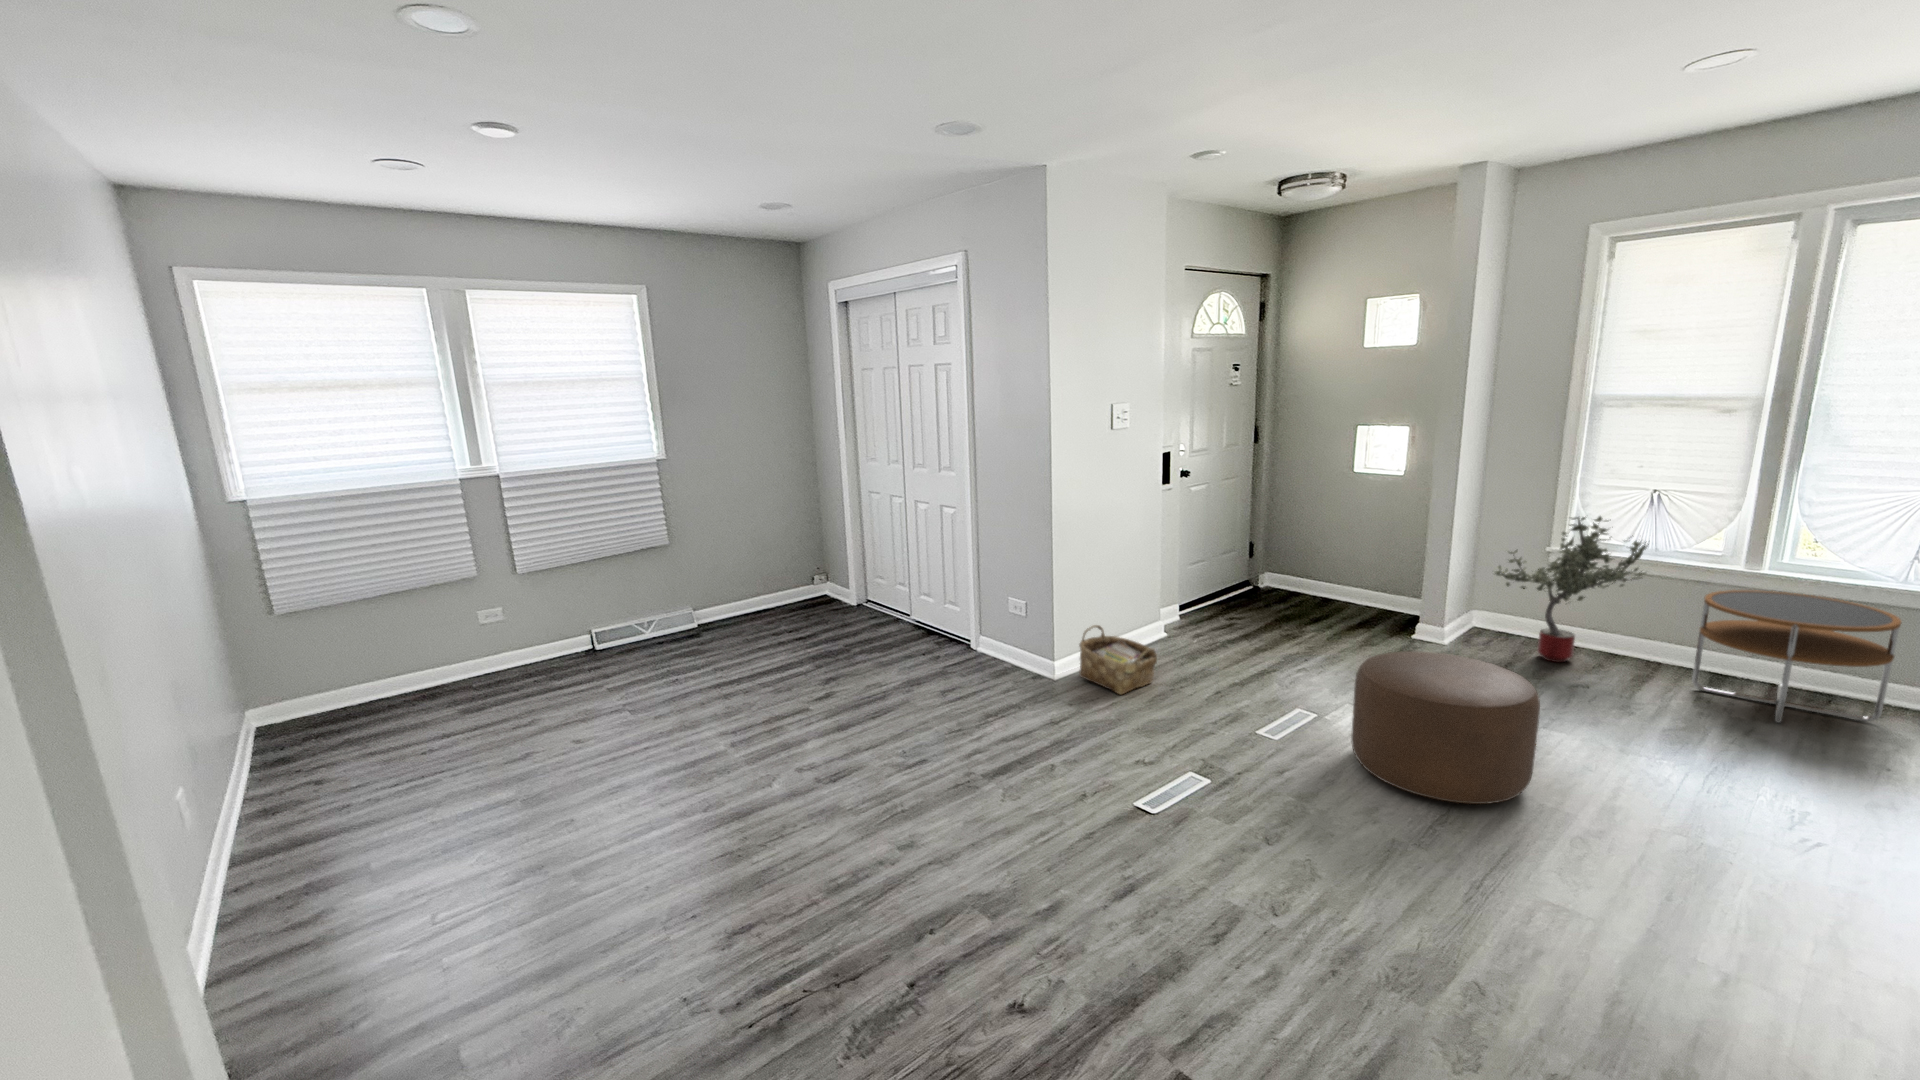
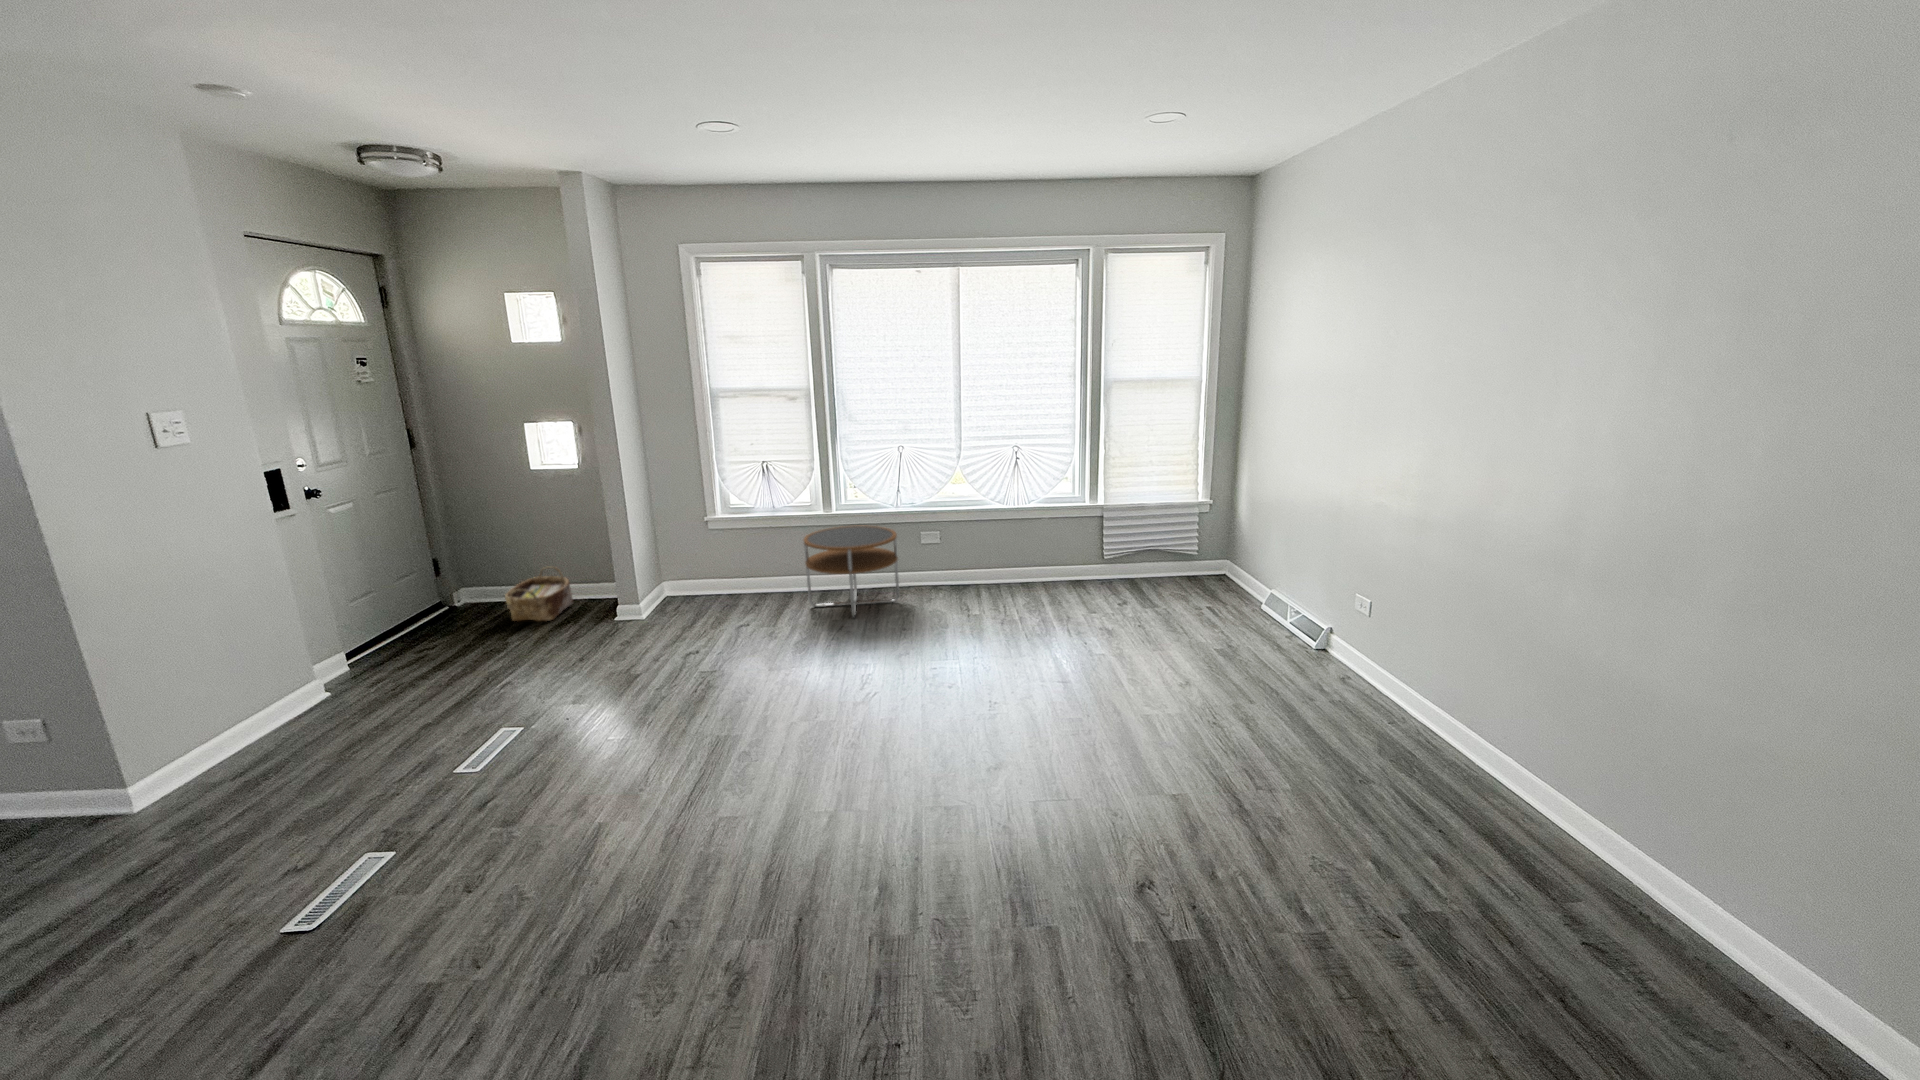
potted tree: present [1495,516,1649,662] -> none [667,487,769,612]
woven basket: present [1079,625,1157,694] -> present [505,566,573,621]
ottoman: present [1351,651,1540,804] -> none [543,632,705,773]

